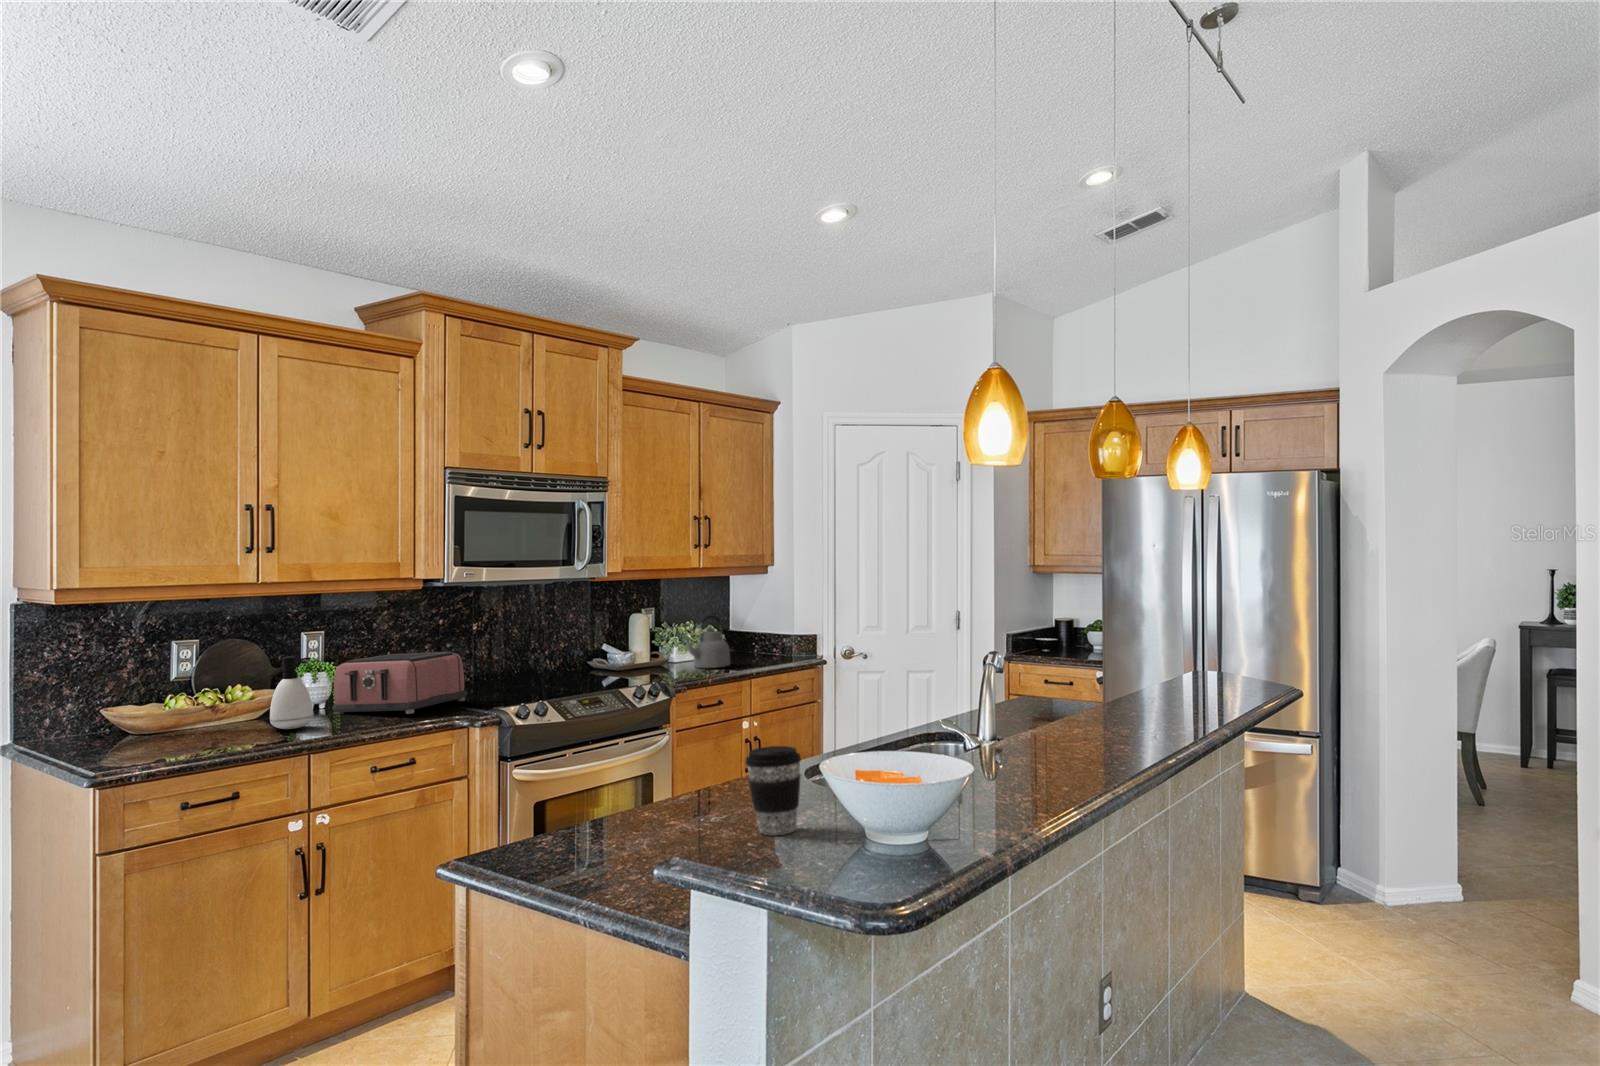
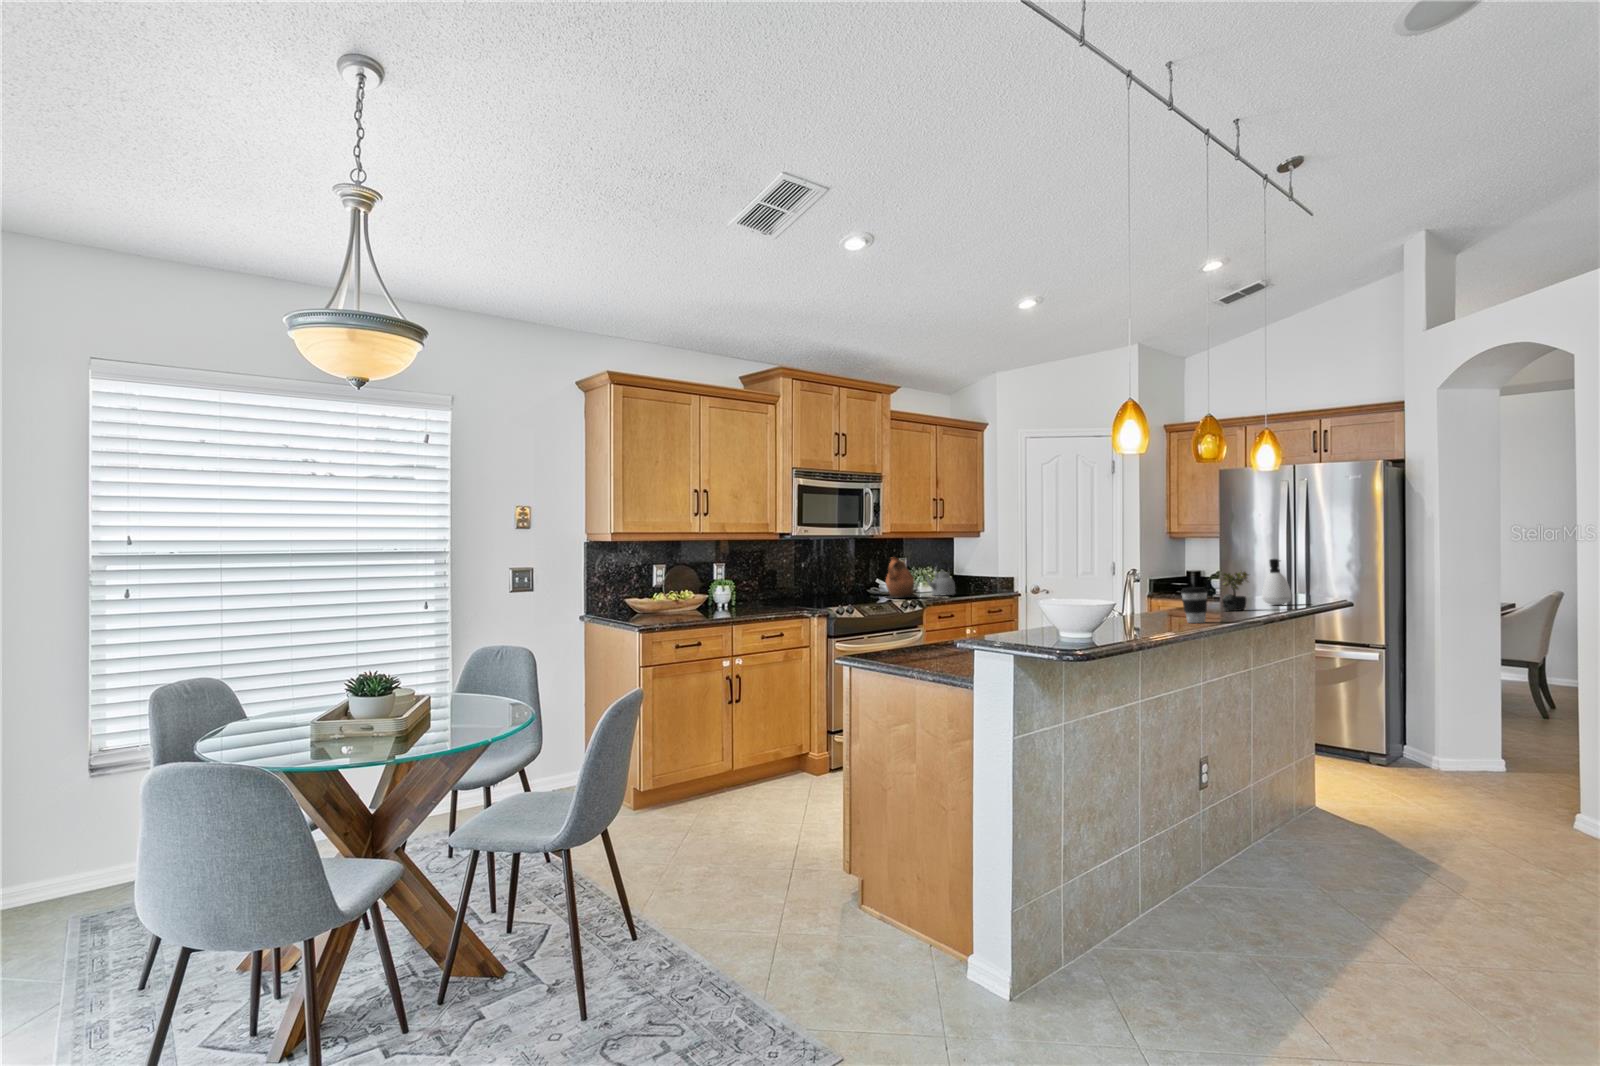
ceramic pitcher: none [613,611,673,677] -> present [886,558,914,598]
succulent plant: none [1120,643,1164,711] -> present [1222,572,1248,611]
toaster: present [332,652,467,714] -> none [734,576,805,610]
soap dispenser: present [270,656,313,729] -> present [1262,559,1292,605]
coffee cup: present [745,746,801,835] -> present [1181,587,1207,623]

